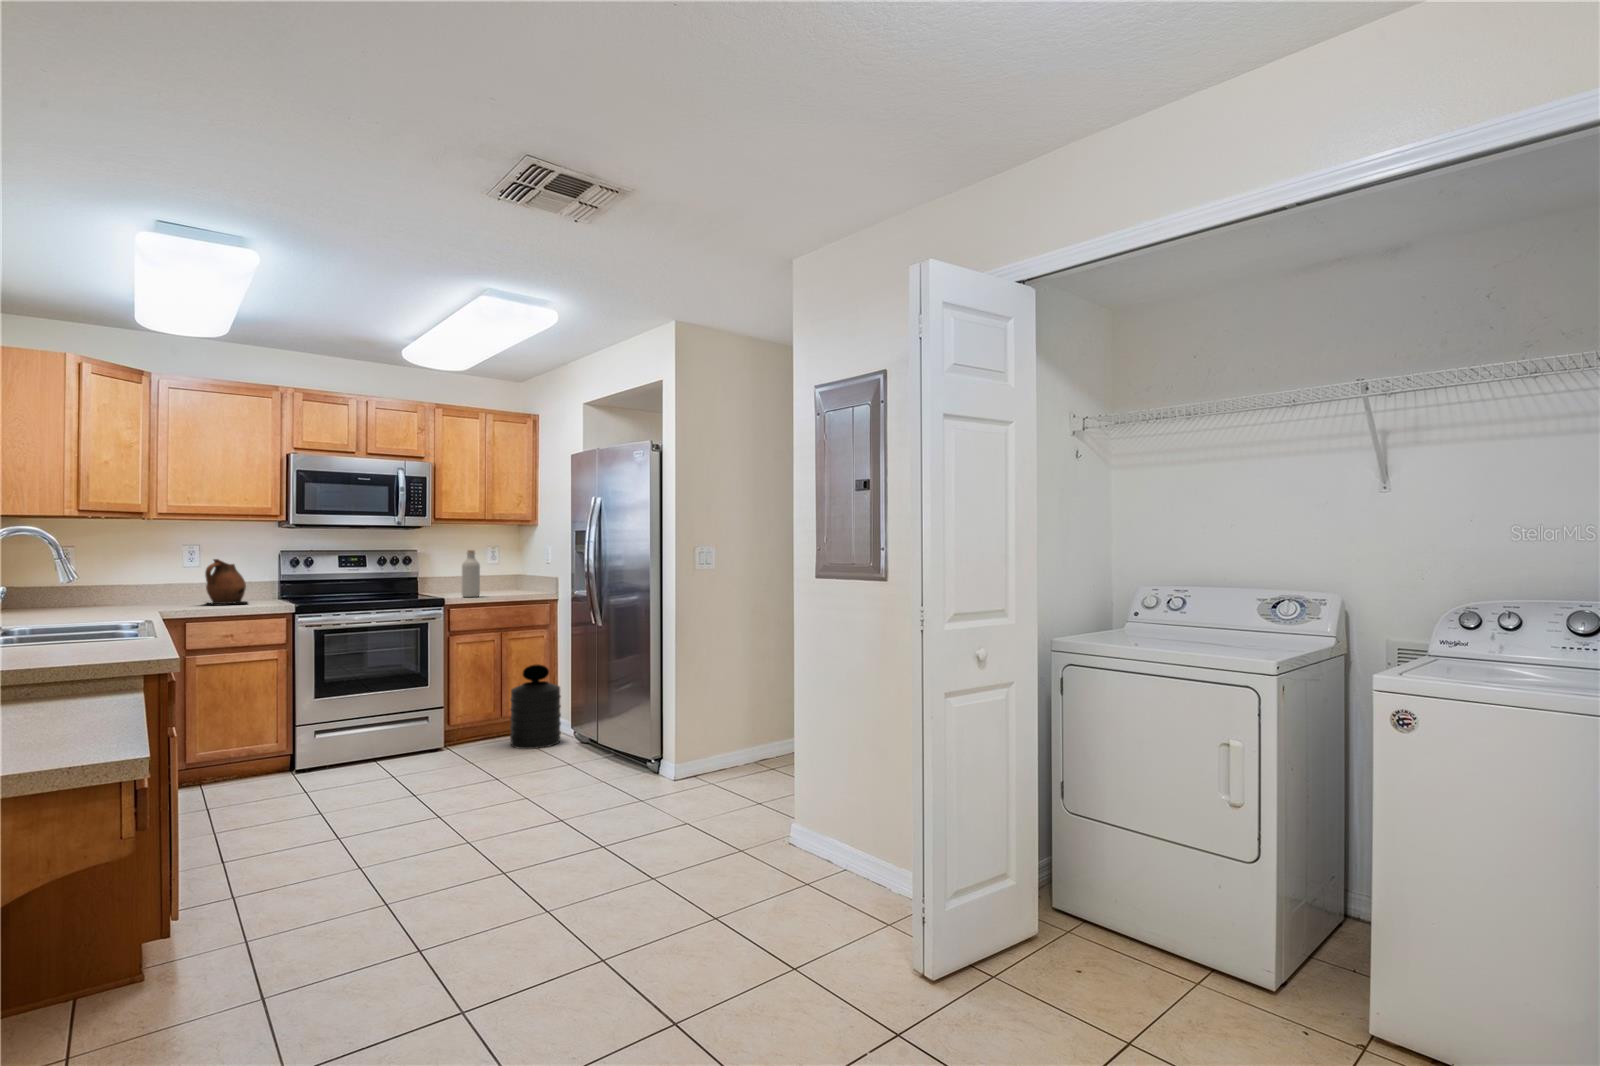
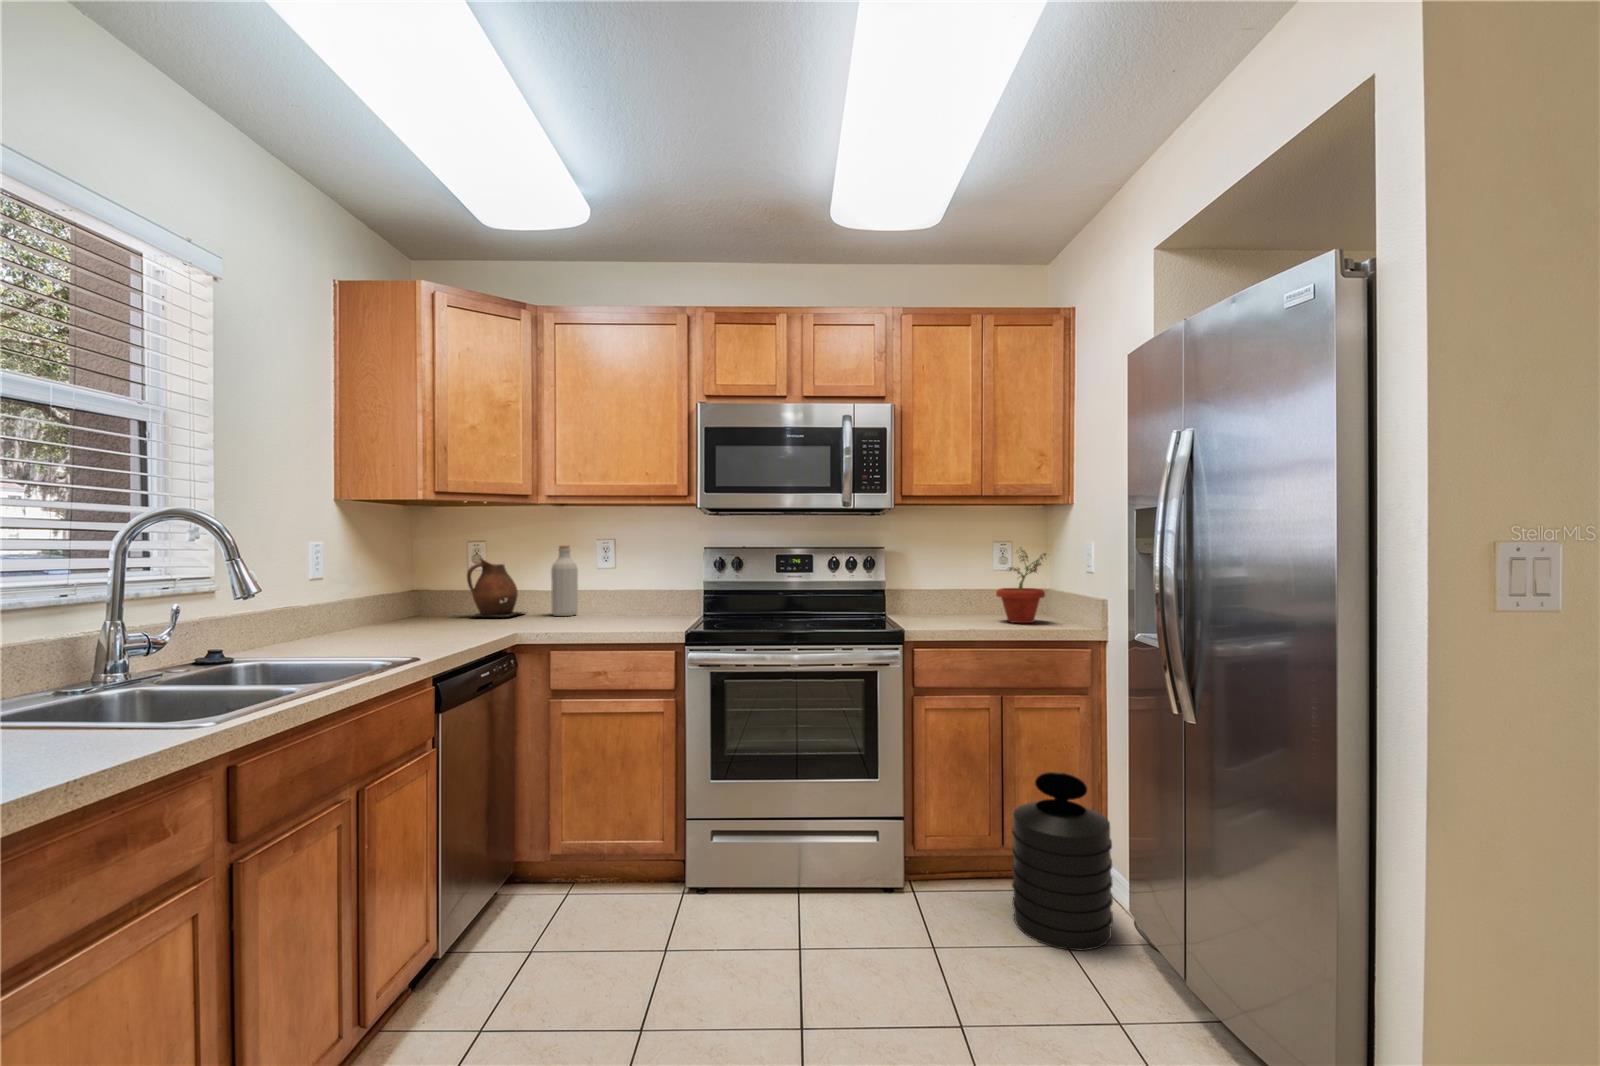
bottle: present [462,550,480,597] -> present [551,546,578,616]
potted plant: none [494,550,526,594] -> present [996,549,1046,623]
ceramic pitcher: present [205,559,248,604] -> present [467,558,522,617]

